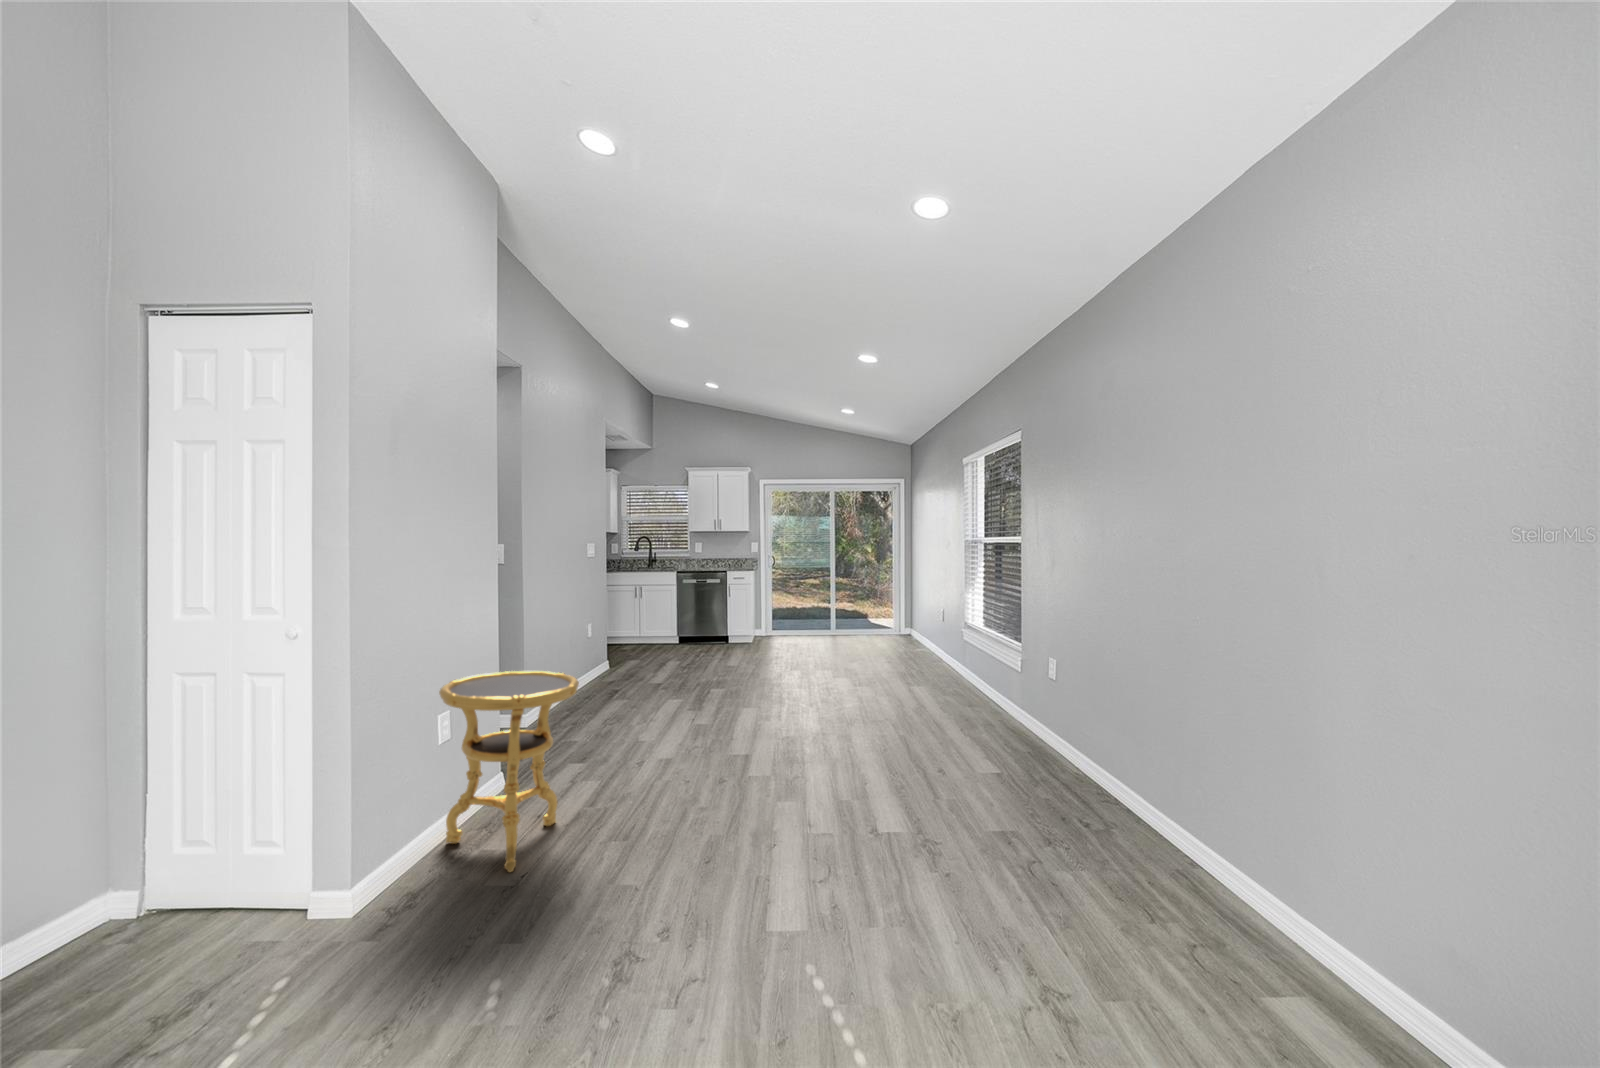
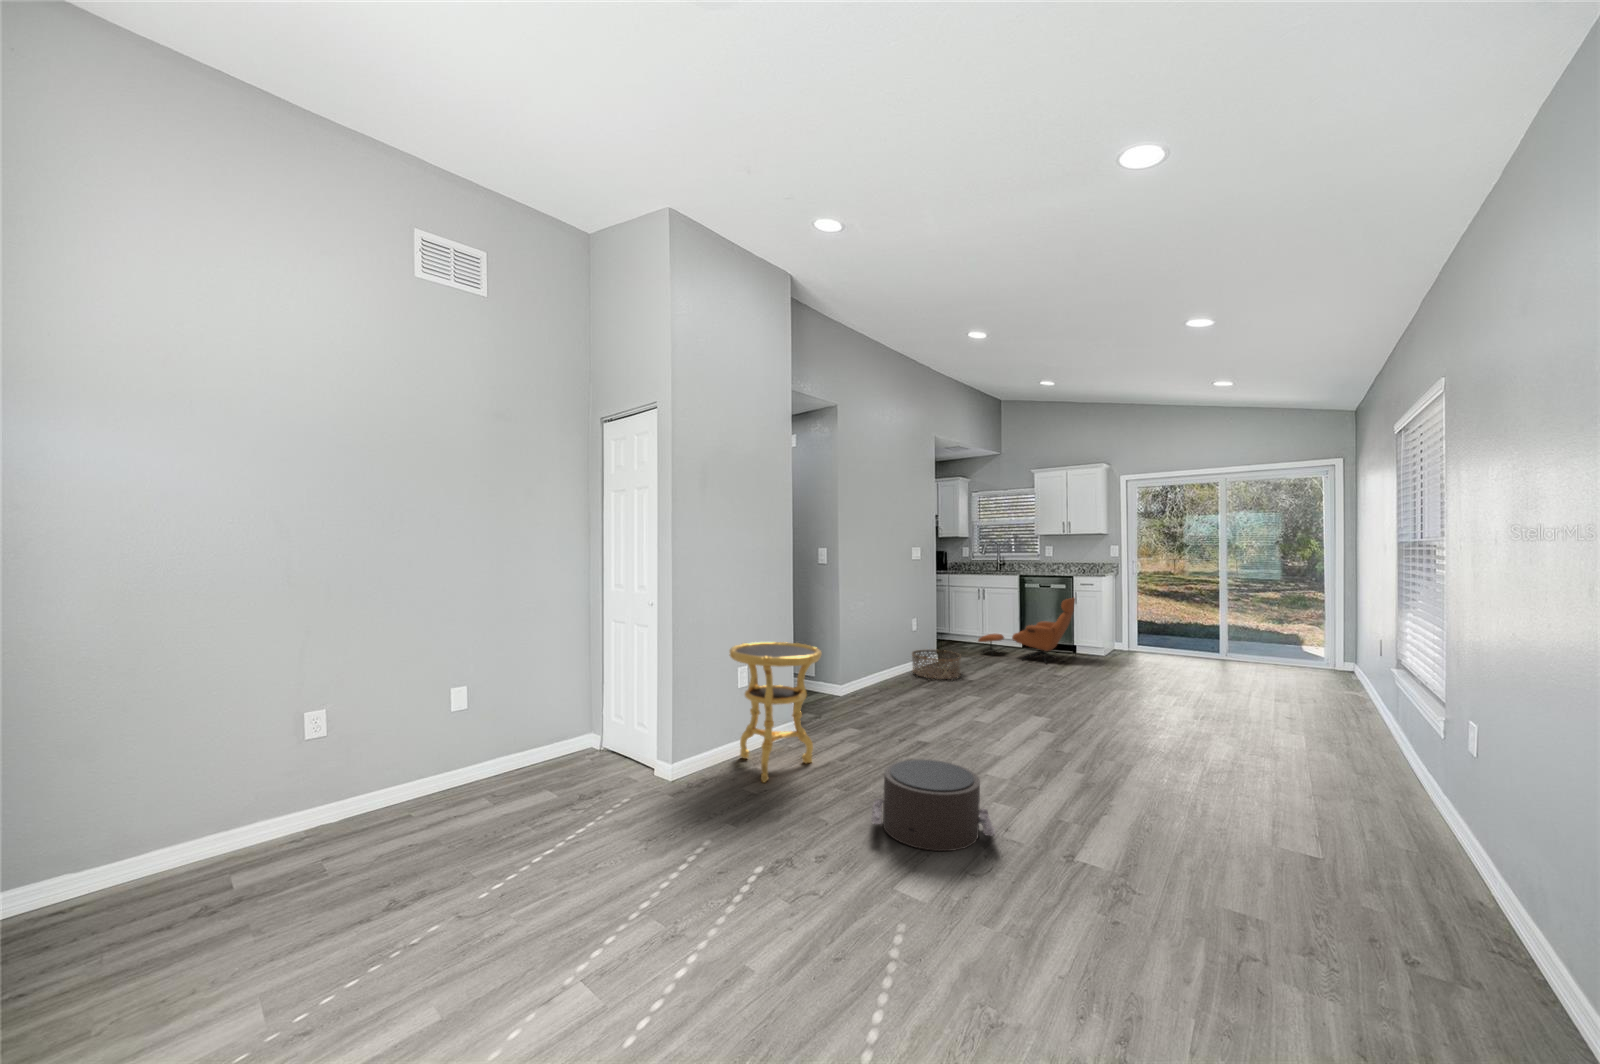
lounge chair: none [640,591,732,657] -> present [978,598,1075,662]
basket: none [588,654,643,686] -> present [912,650,961,679]
pouf: none [689,785,837,897] -> present [871,759,995,851]

